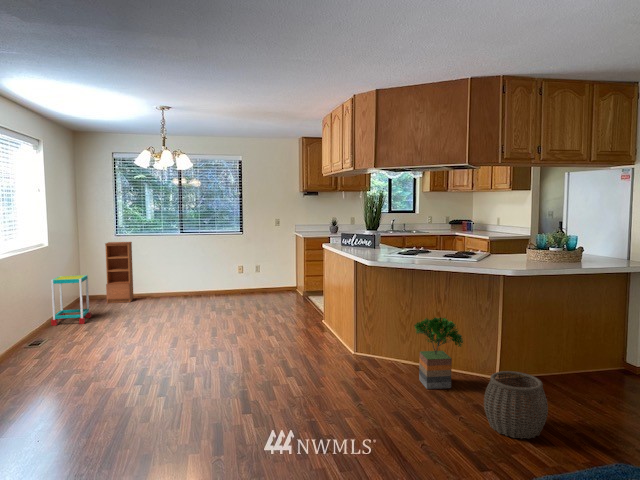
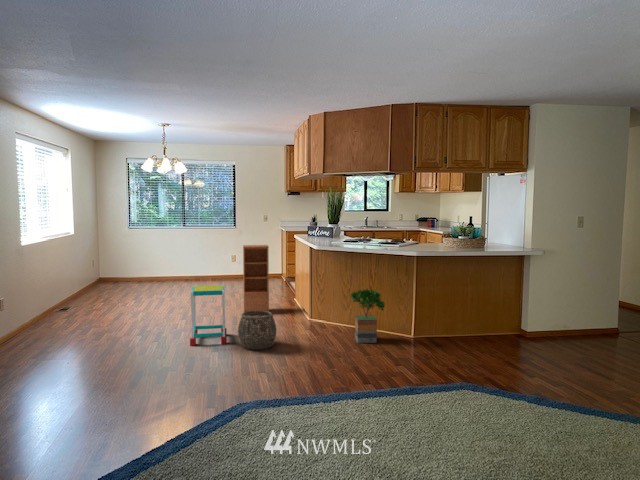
bookcase: present [105,242,133,303] -> present [243,245,269,312]
side table: present [51,275,91,326] -> present [190,285,227,346]
woven basket: present [484,371,548,439] -> present [238,310,277,350]

